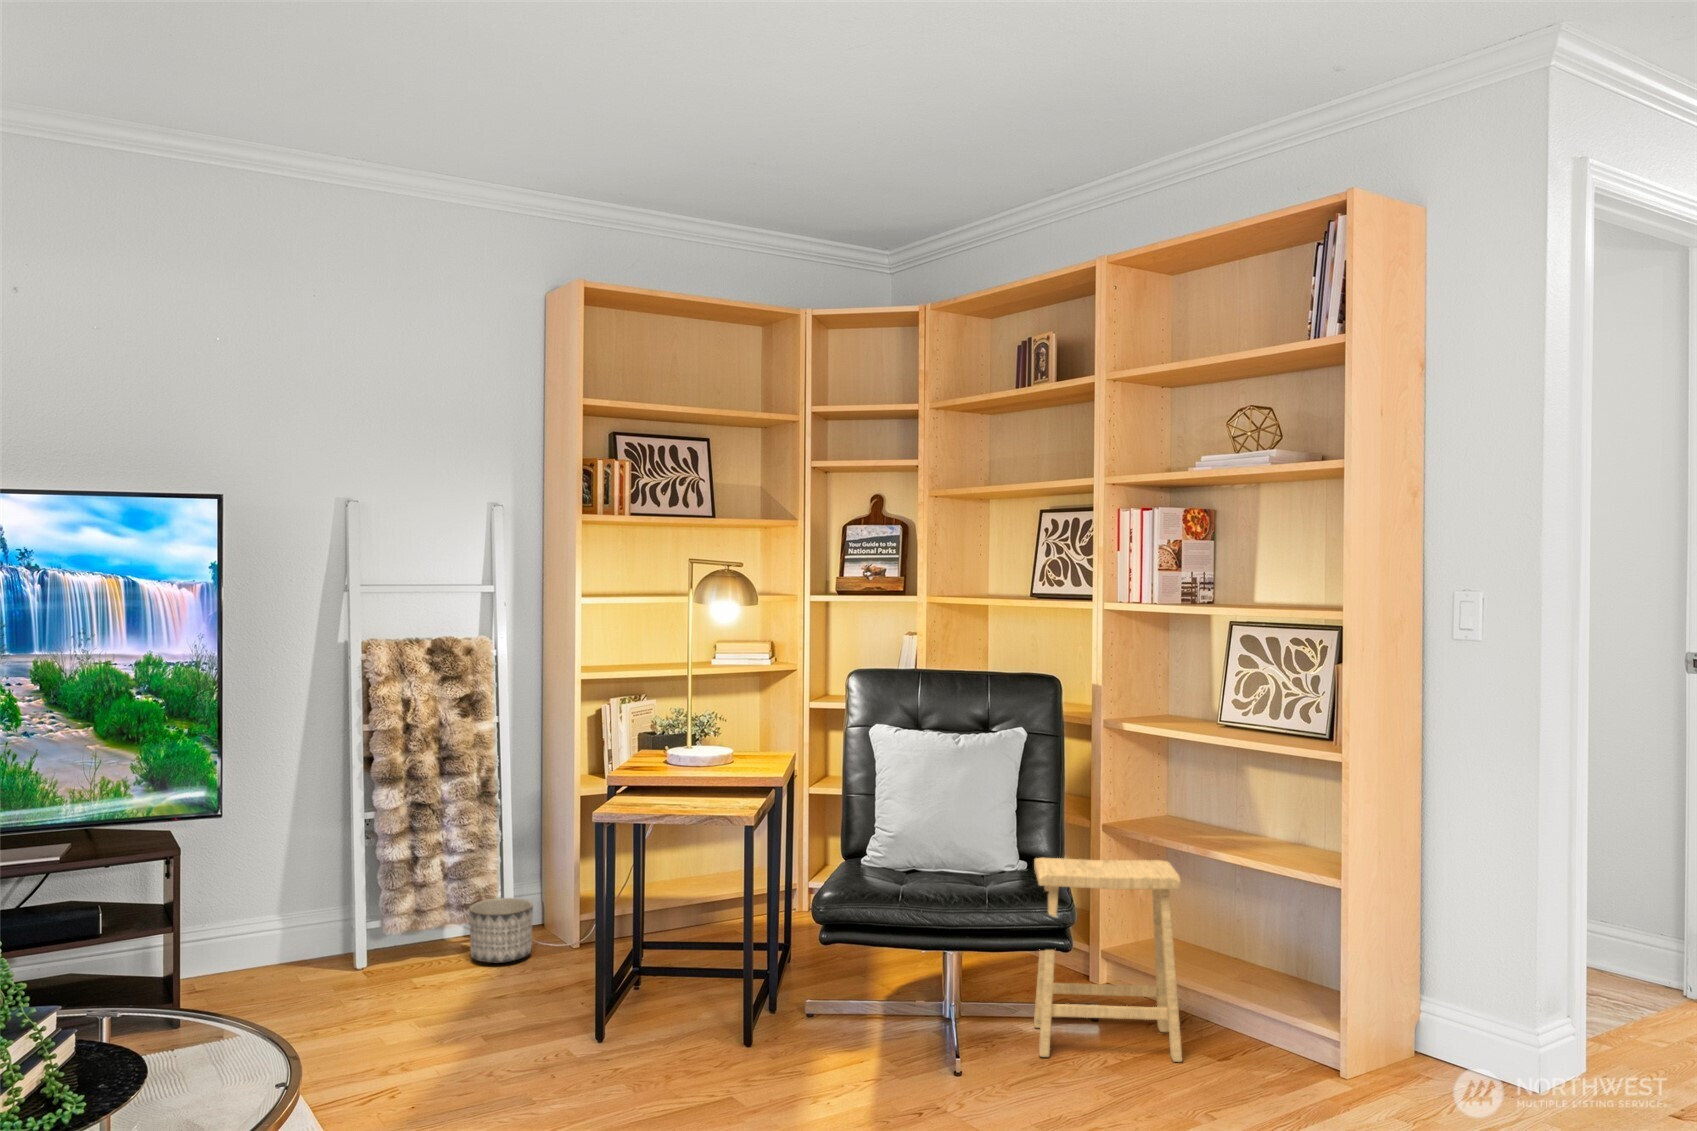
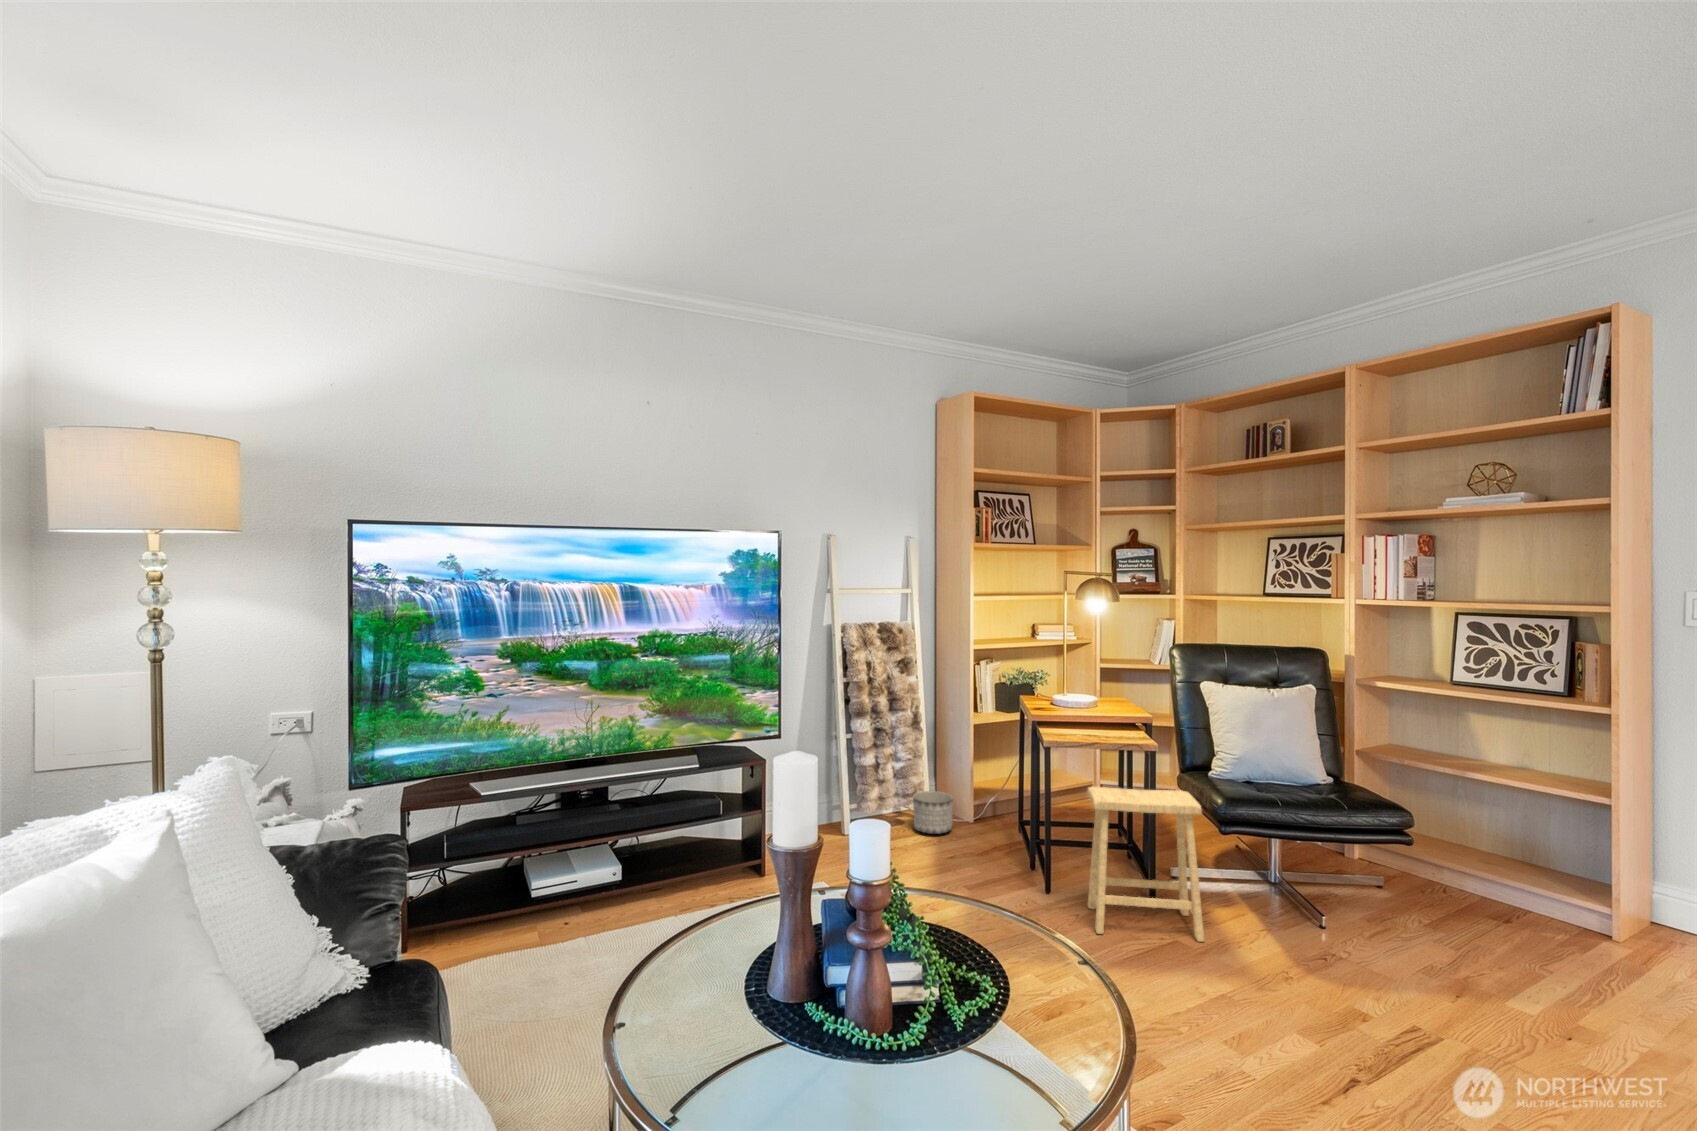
footstool: present [1034,858,1182,1062] -> present [1087,787,1204,942]

